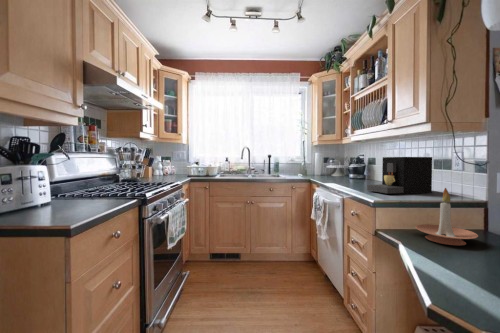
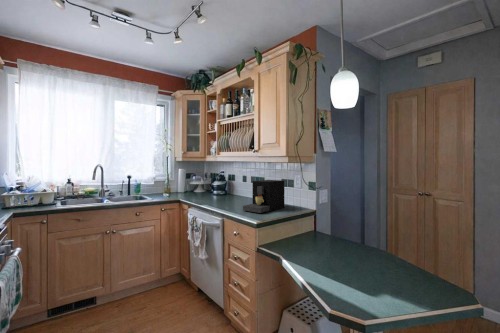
candle holder: present [416,188,478,245] -> none [286,209,322,250]

